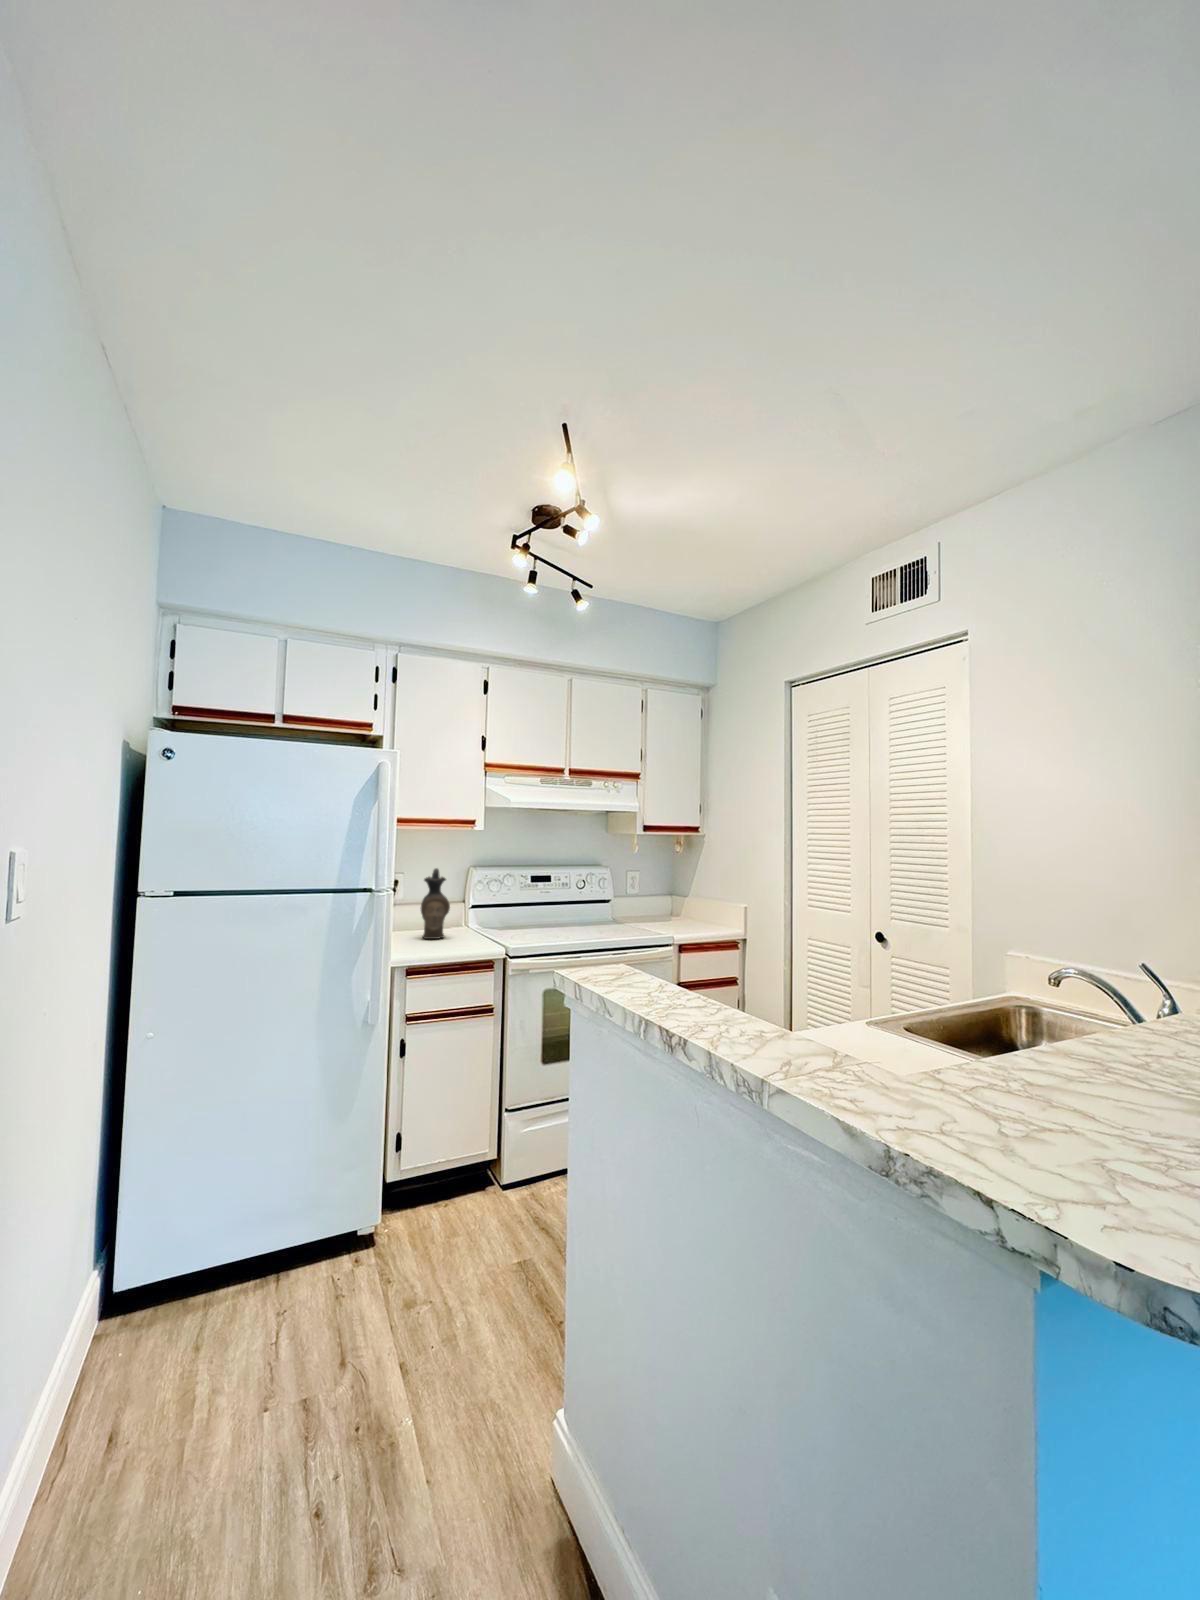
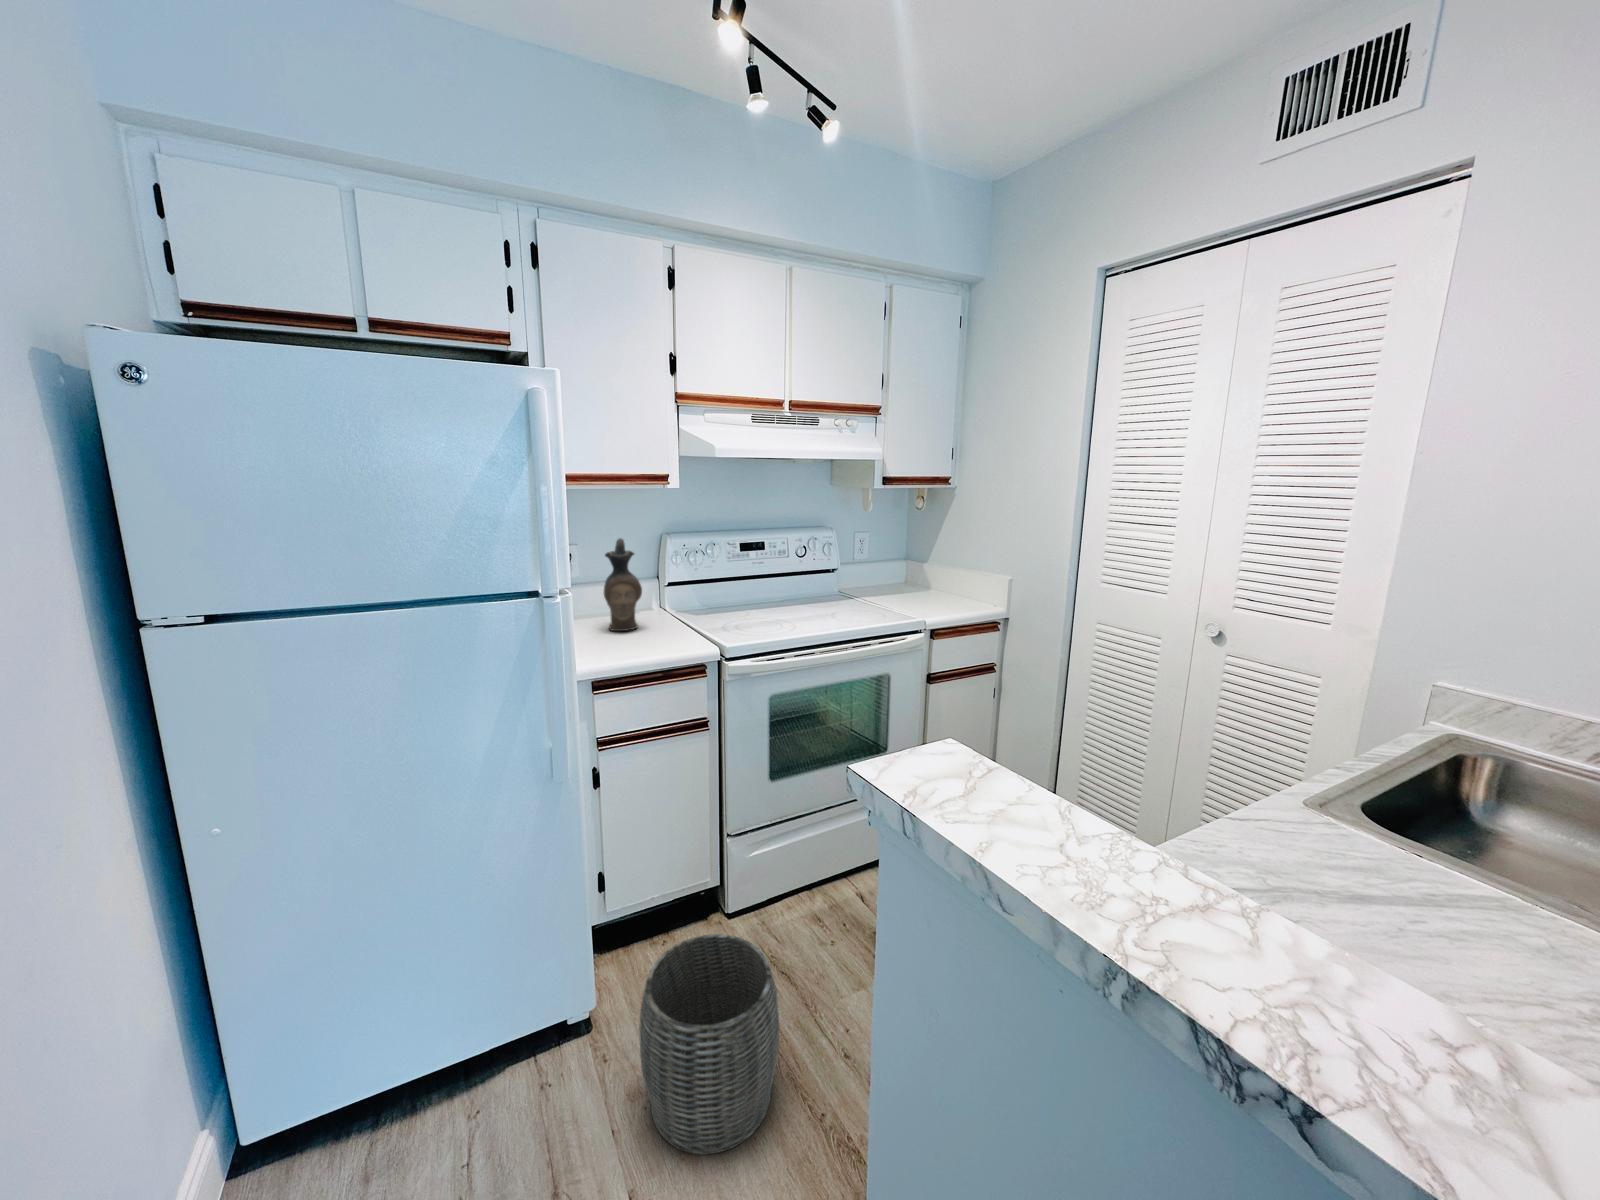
woven basket: none [420,1167,531,1340] -> present [639,934,779,1155]

